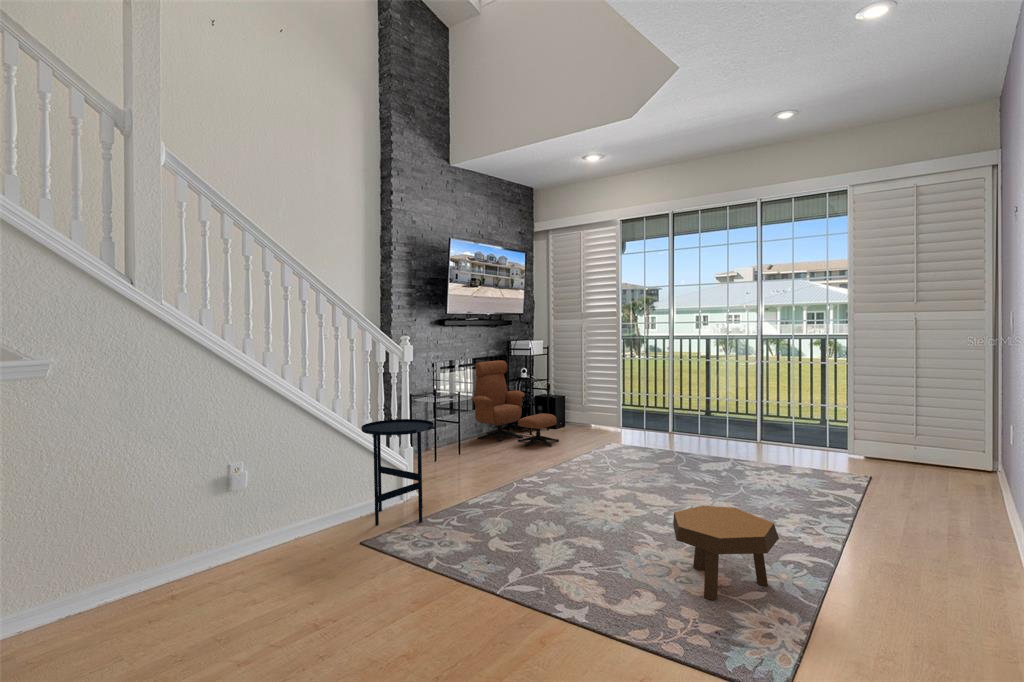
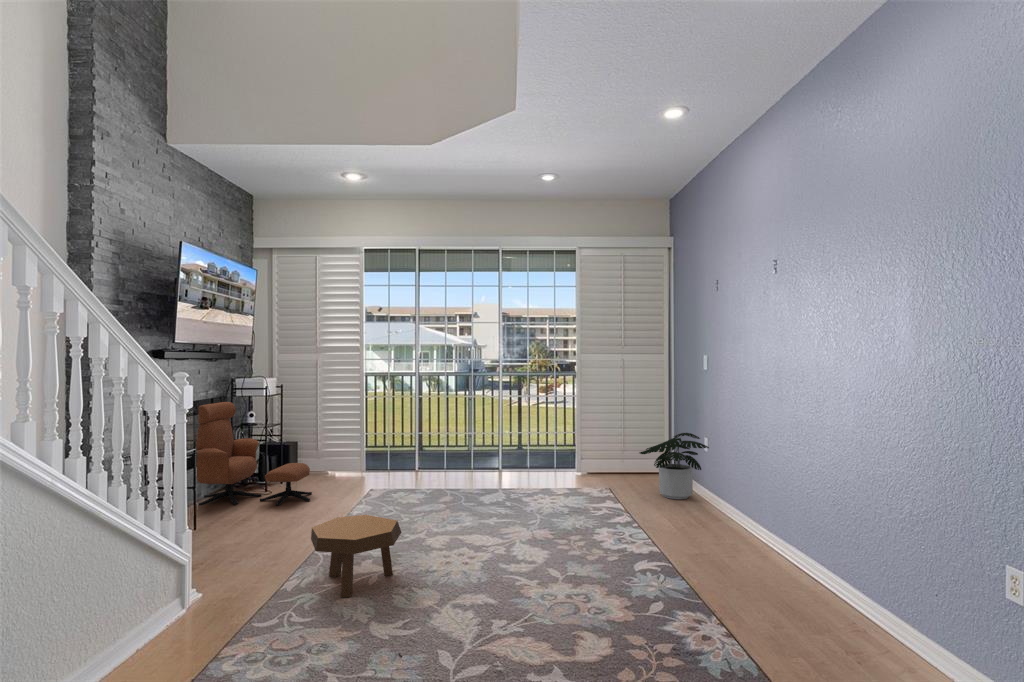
side table: present [361,419,434,525] -> none [138,485,257,657]
potted plant: none [900,421,999,505] -> present [639,433,709,499]
footstool: present [673,506,779,600] -> present [311,515,402,597]

